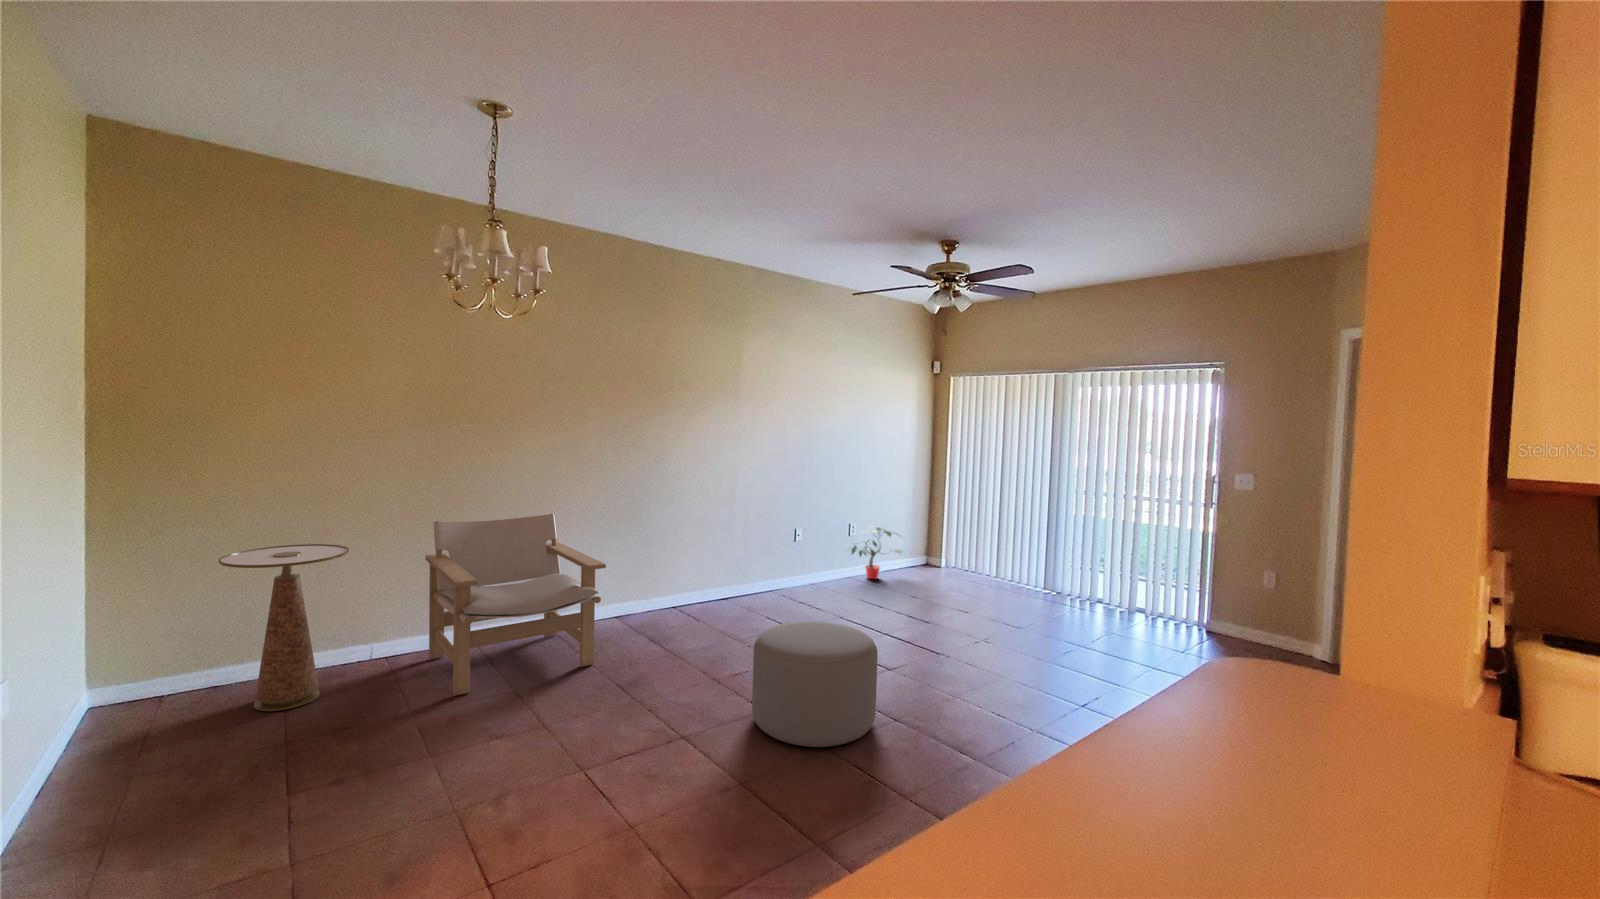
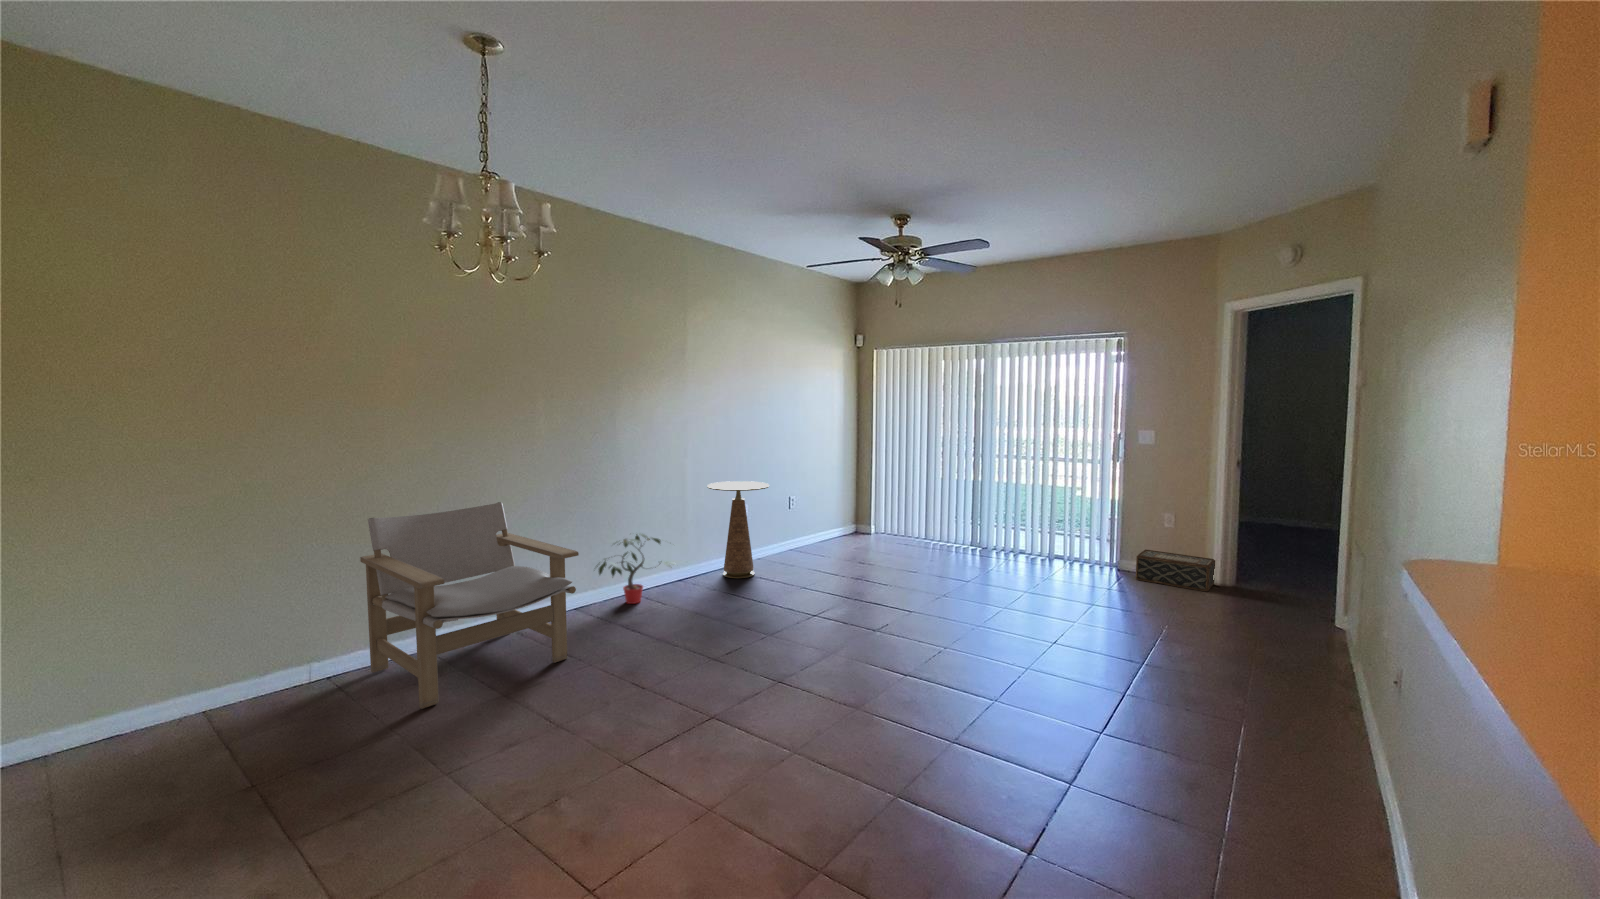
potted plant: present [851,527,901,579] -> present [597,534,676,604]
side table: present [219,544,349,711] -> present [707,481,769,578]
woven basket: none [1224,608,1325,663] -> present [1136,550,1215,591]
ottoman: present [752,621,878,747] -> none [759,592,882,714]

